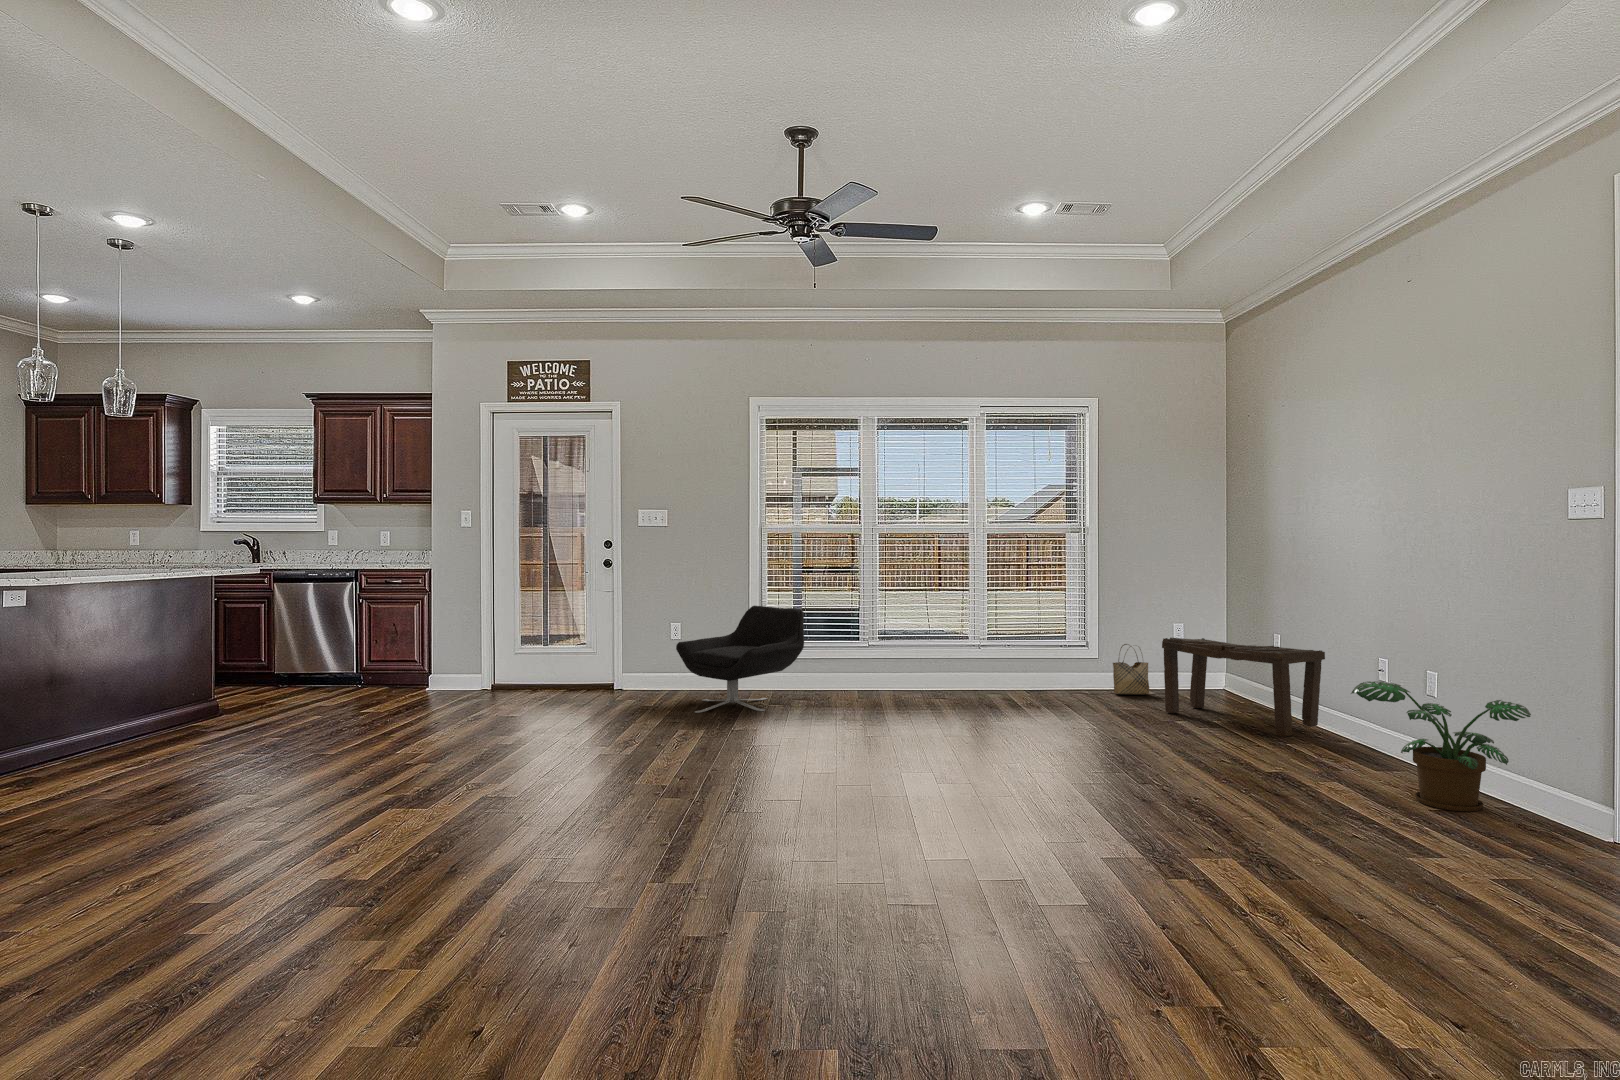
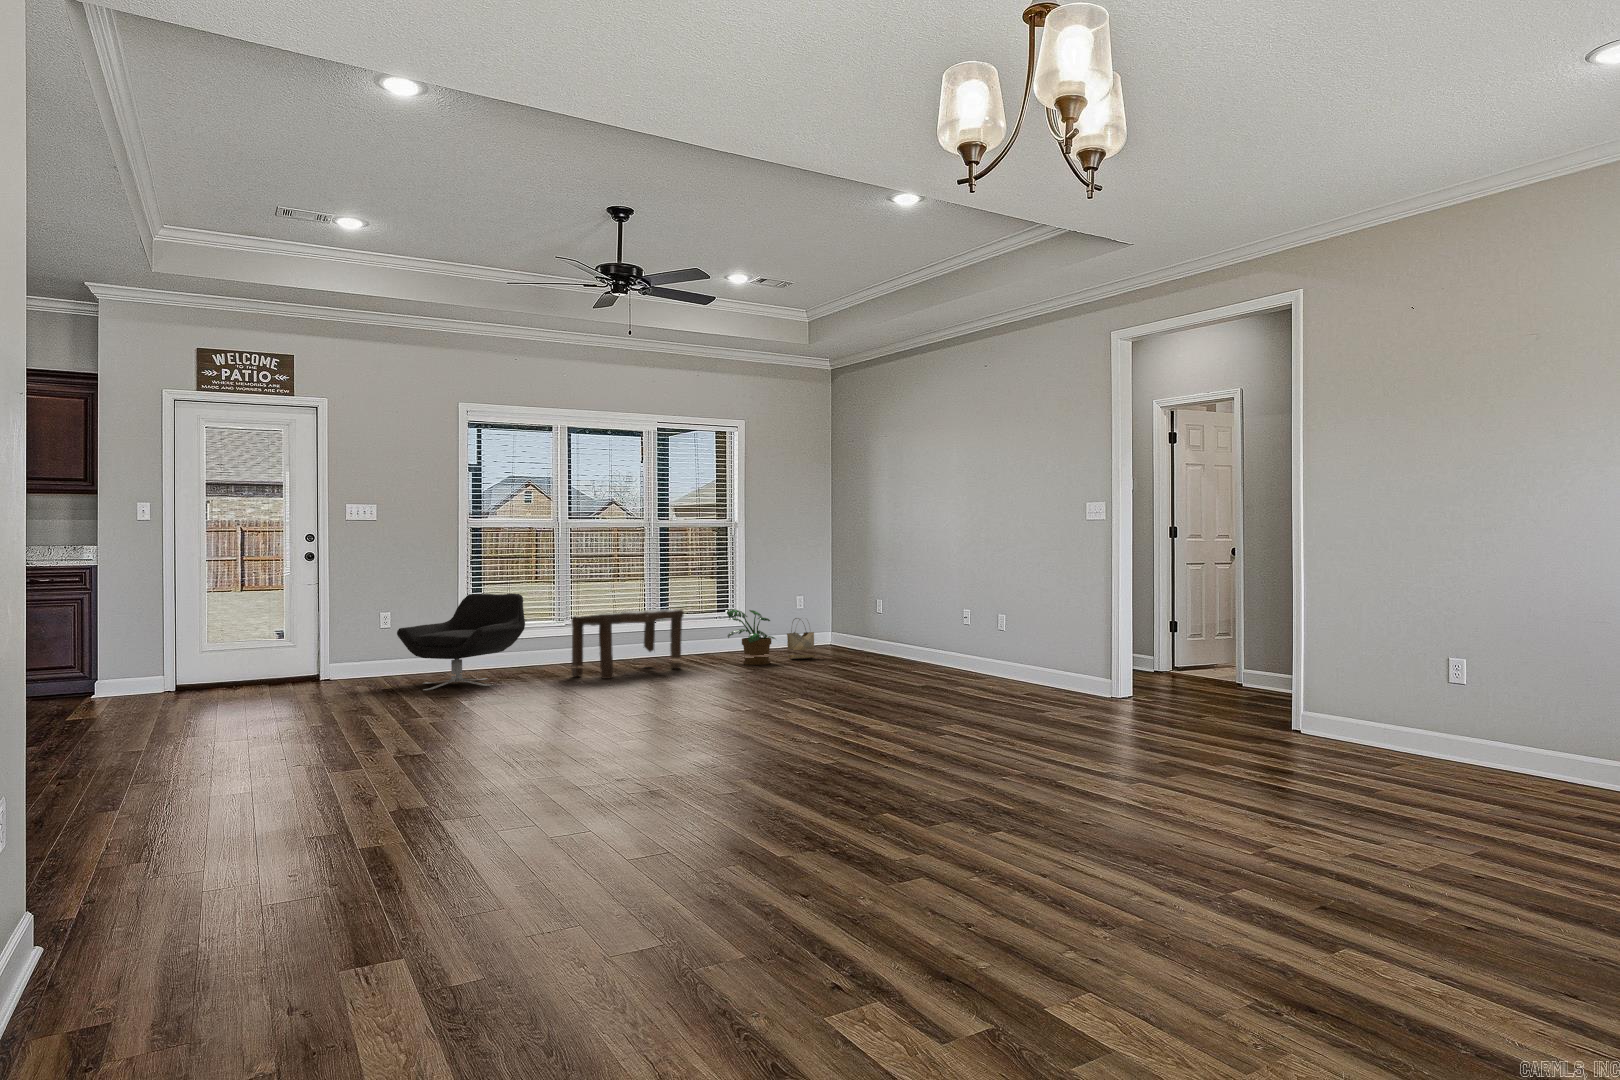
bench: present [1162,638,1325,737] -> present [571,609,684,679]
potted plant: present [1351,681,1531,812] -> present [726,609,775,665]

